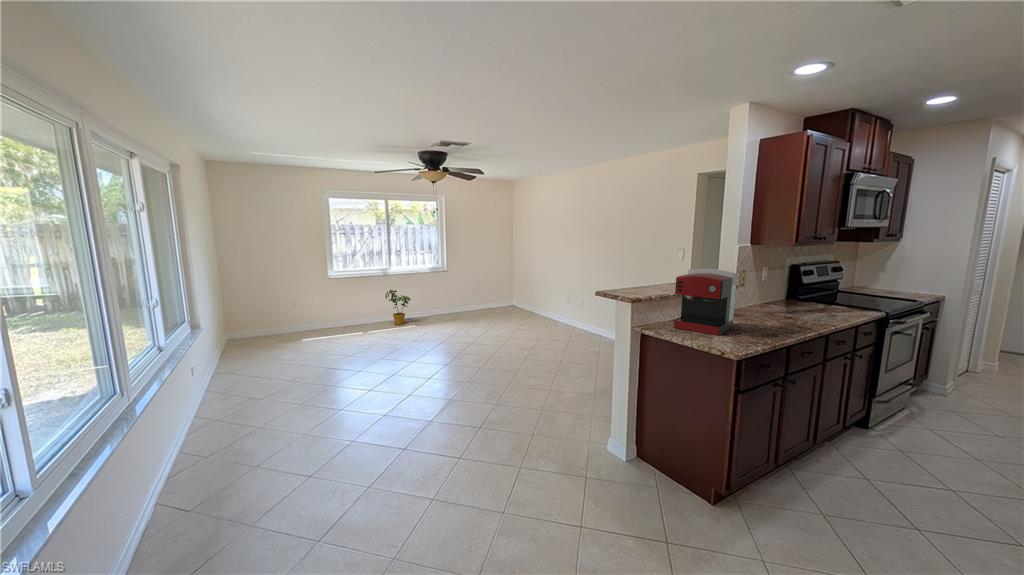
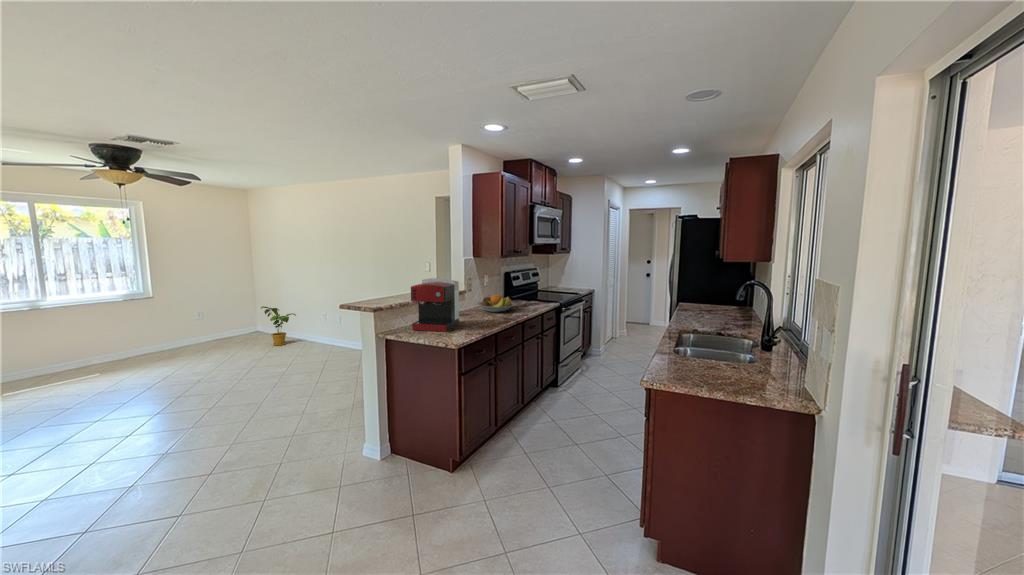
house plant: present [385,290,410,325] -> present [261,306,296,346]
fruit bowl: none [751,293,814,316] -> present [477,294,516,312]

